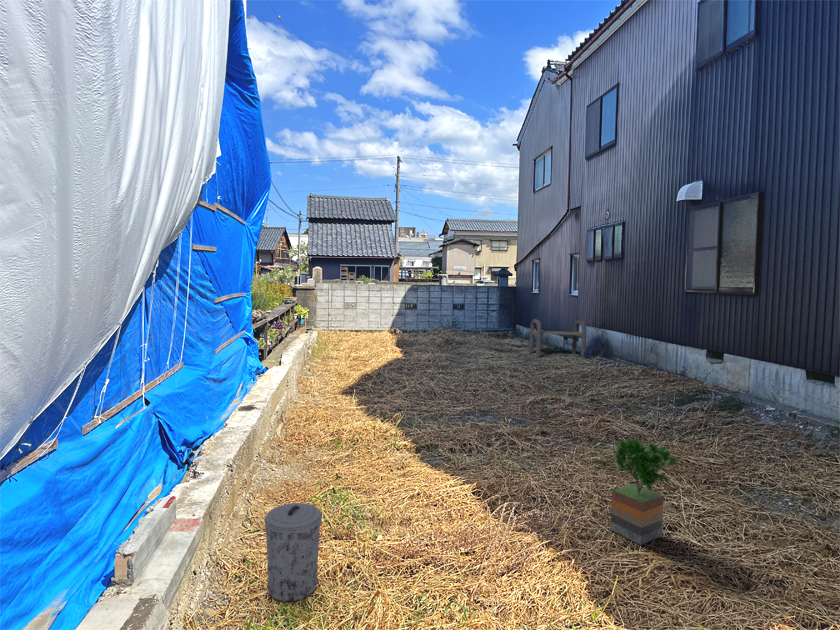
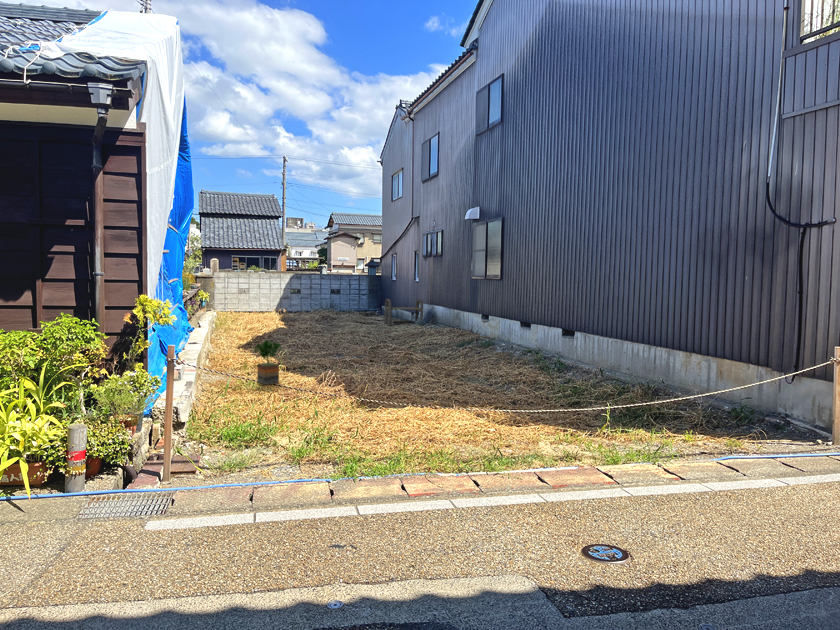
potted tree: present [610,439,678,545] -> present [255,341,284,385]
trash can: present [264,503,322,602] -> none [221,368,247,406]

